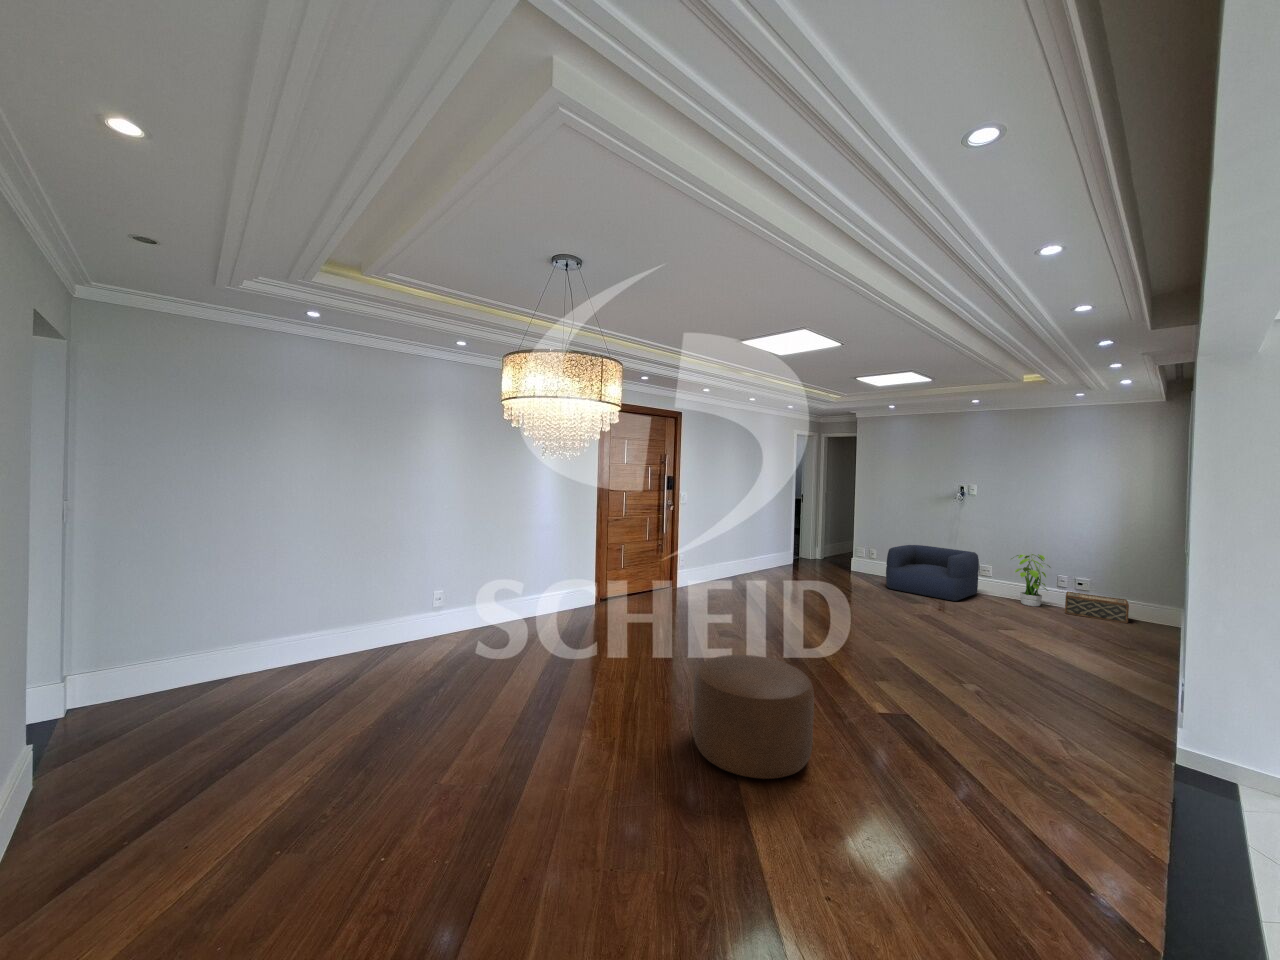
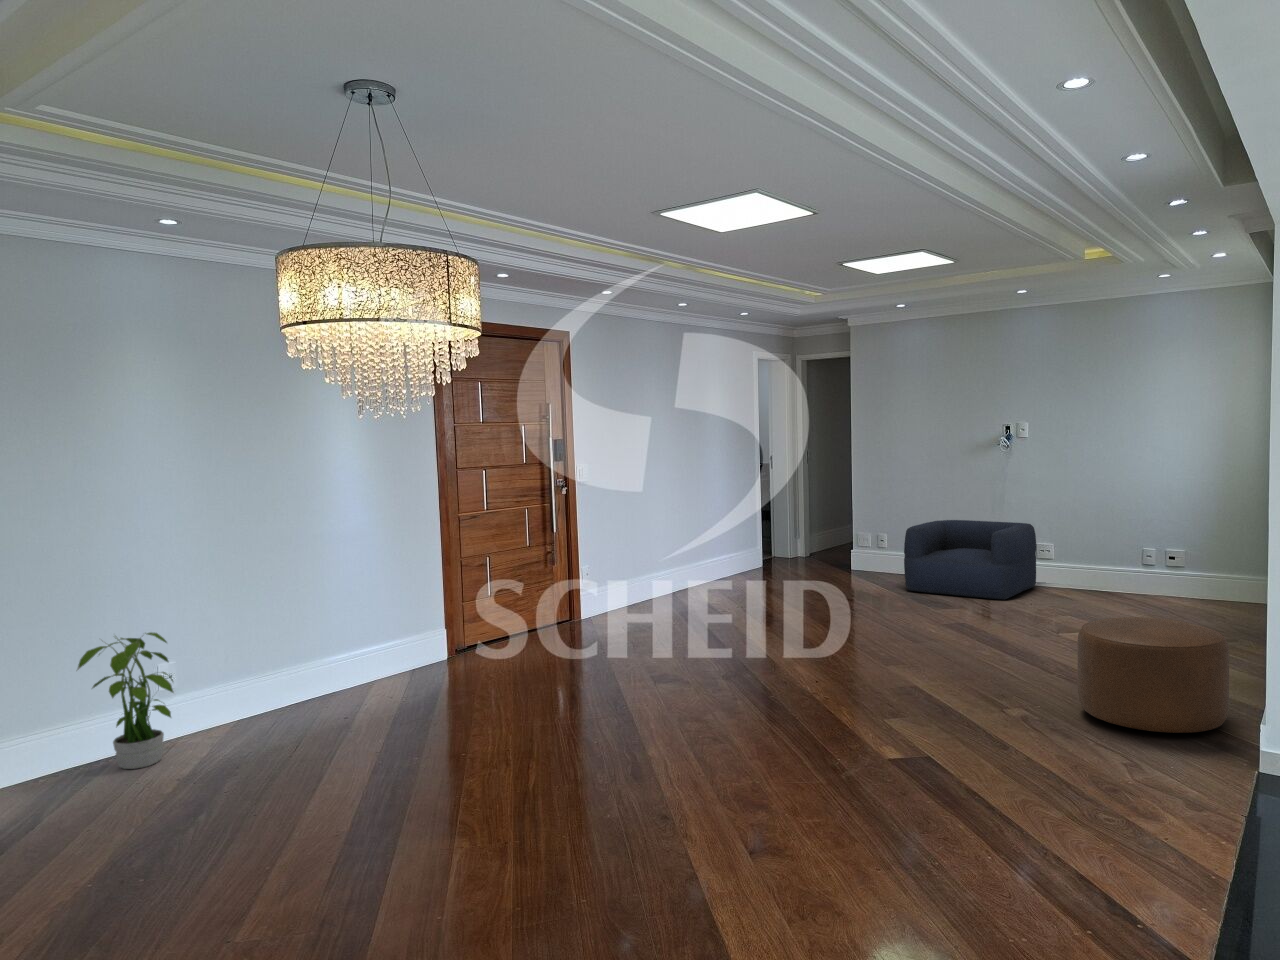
potted plant: present [1010,554,1050,606] -> present [77,632,173,769]
woven basket: present [1065,591,1129,623] -> none [1153,569,1234,606]
ottoman: present [693,655,814,779] -> present [1077,617,1229,733]

